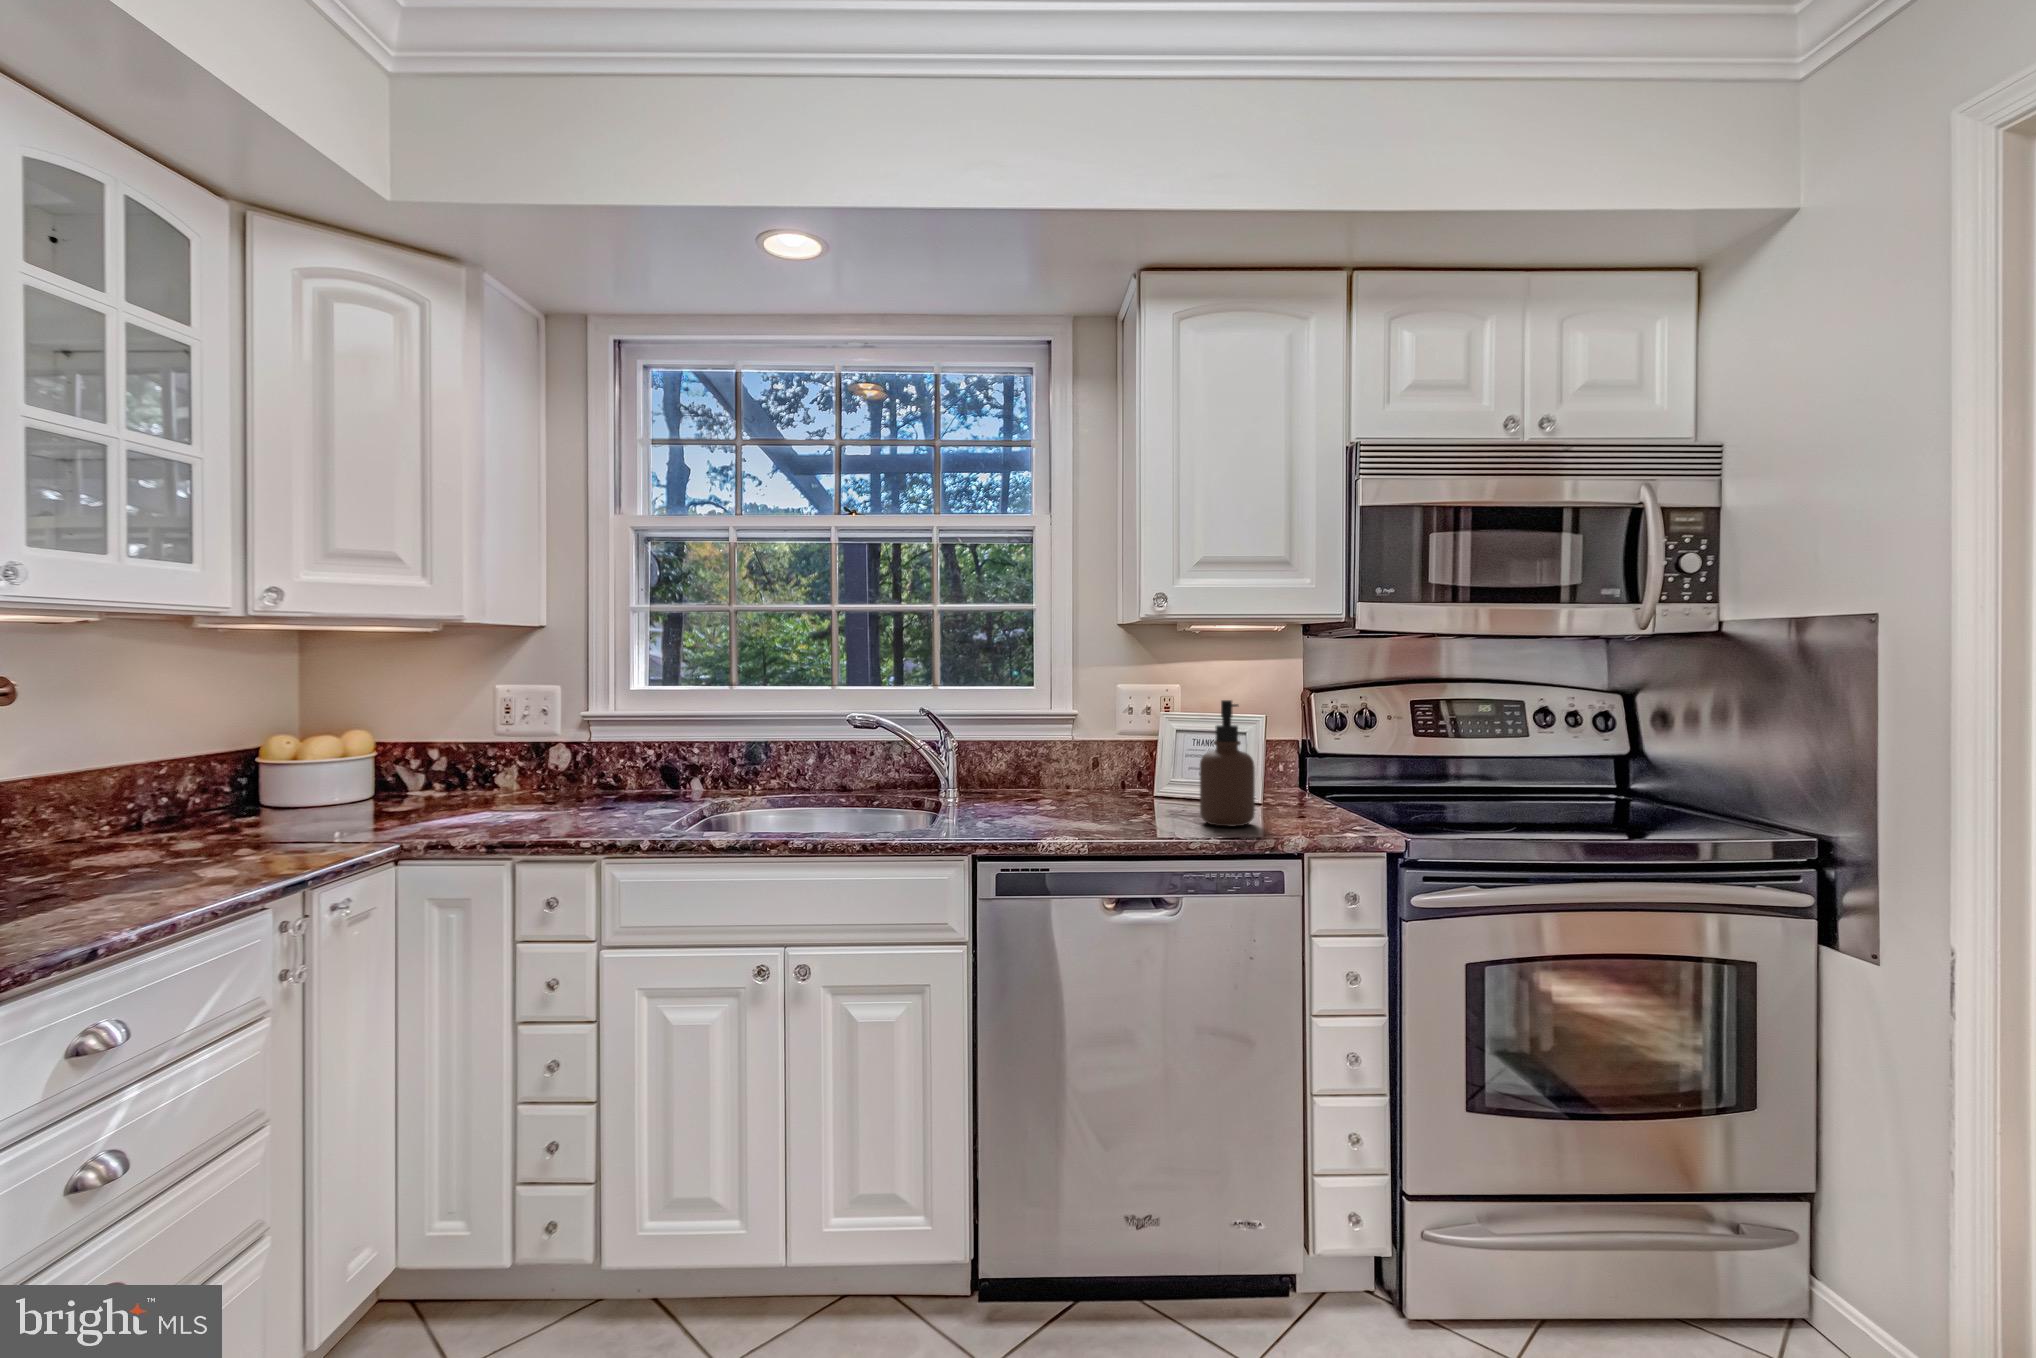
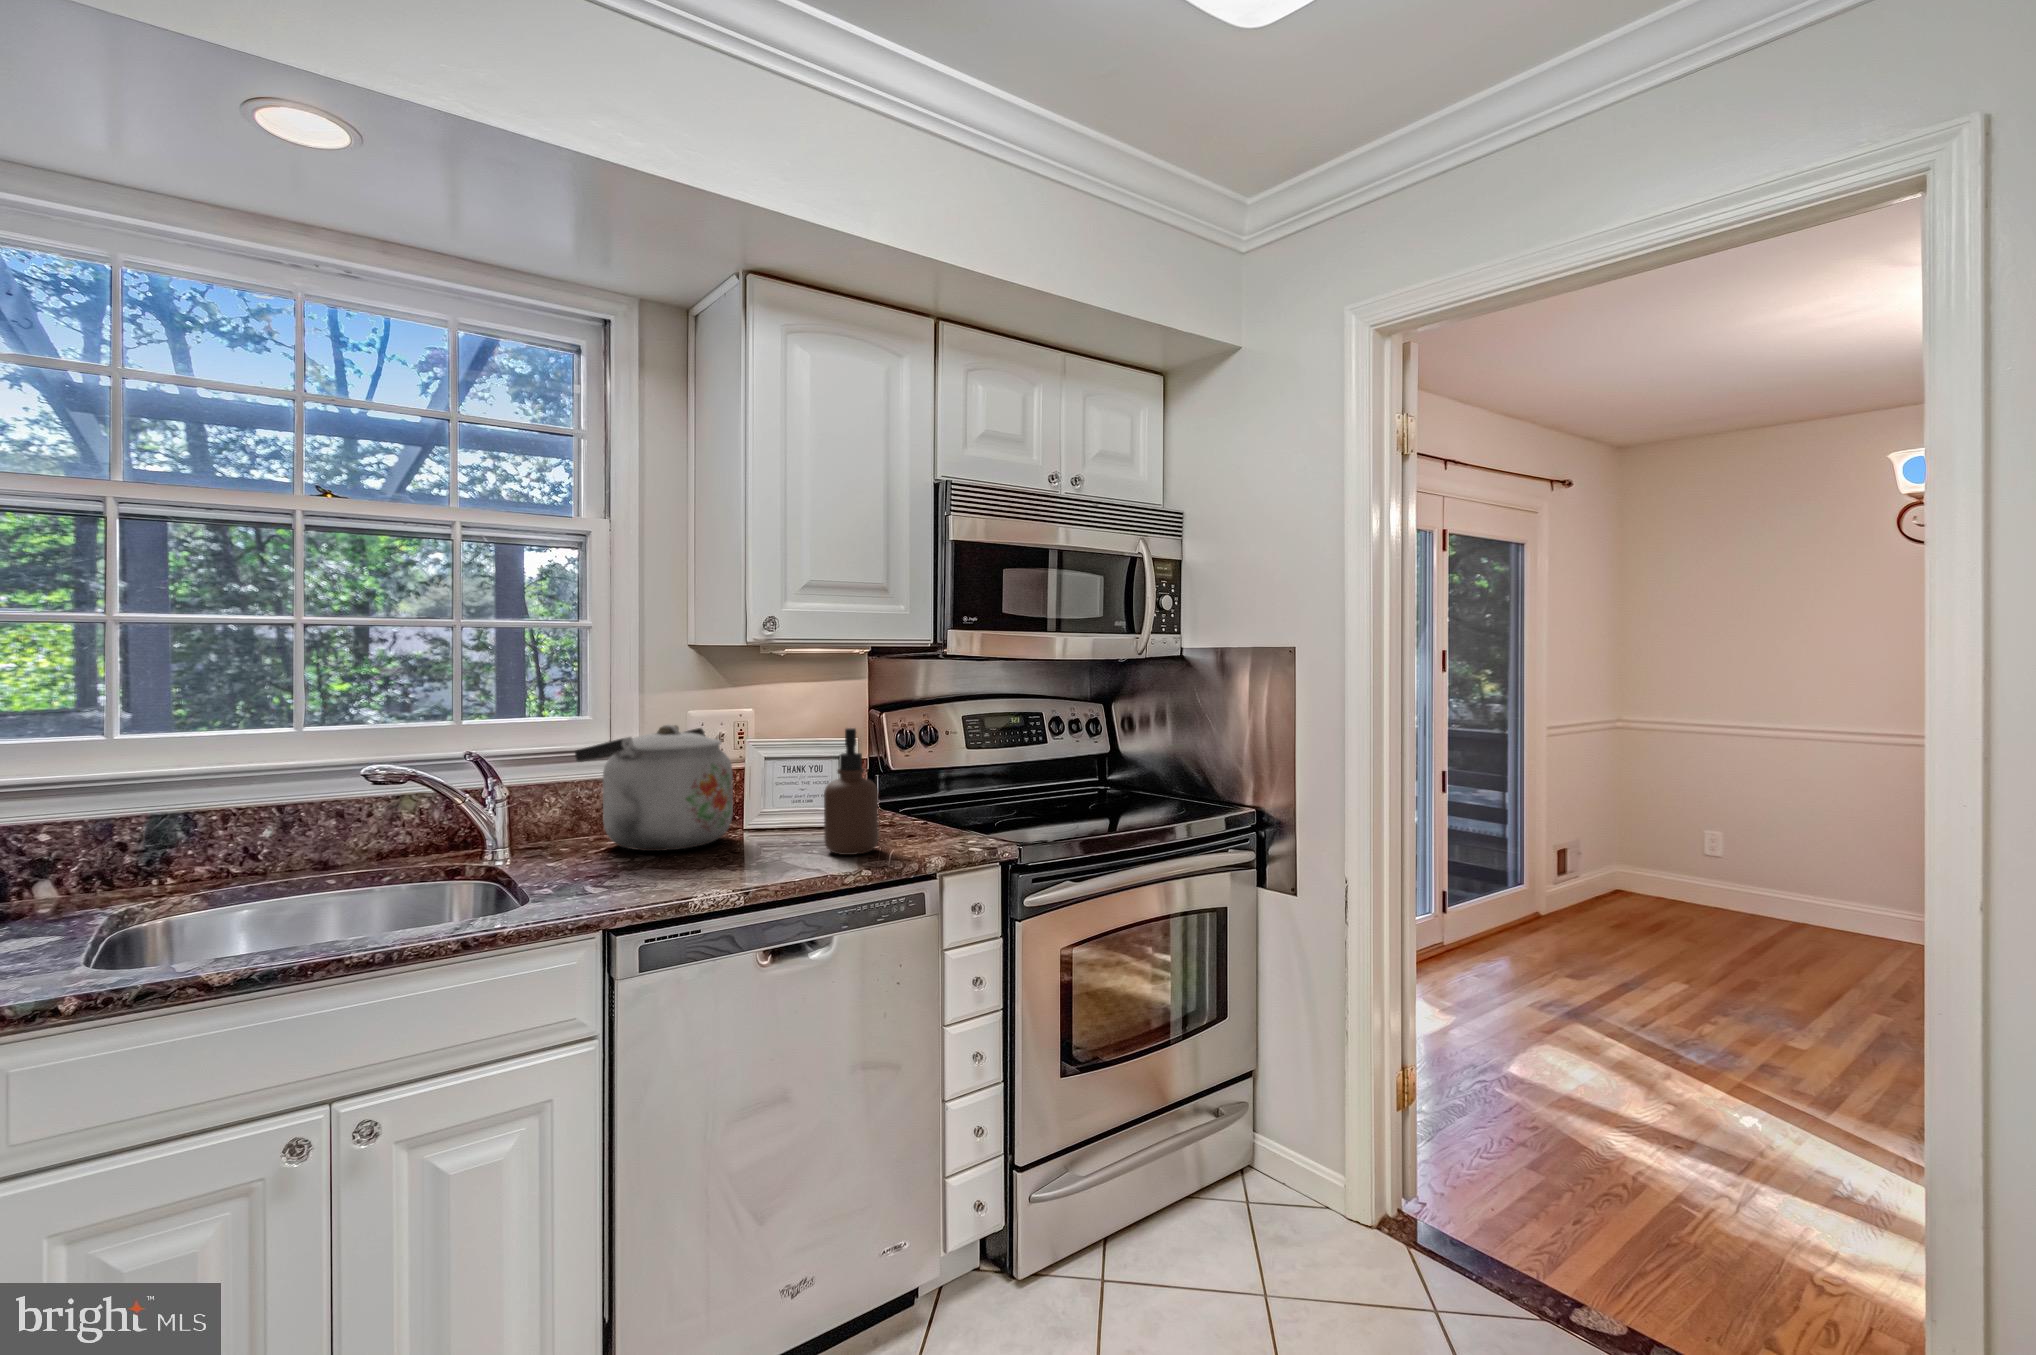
kettle: none [1007,693,1136,805] -> present [575,725,733,851]

